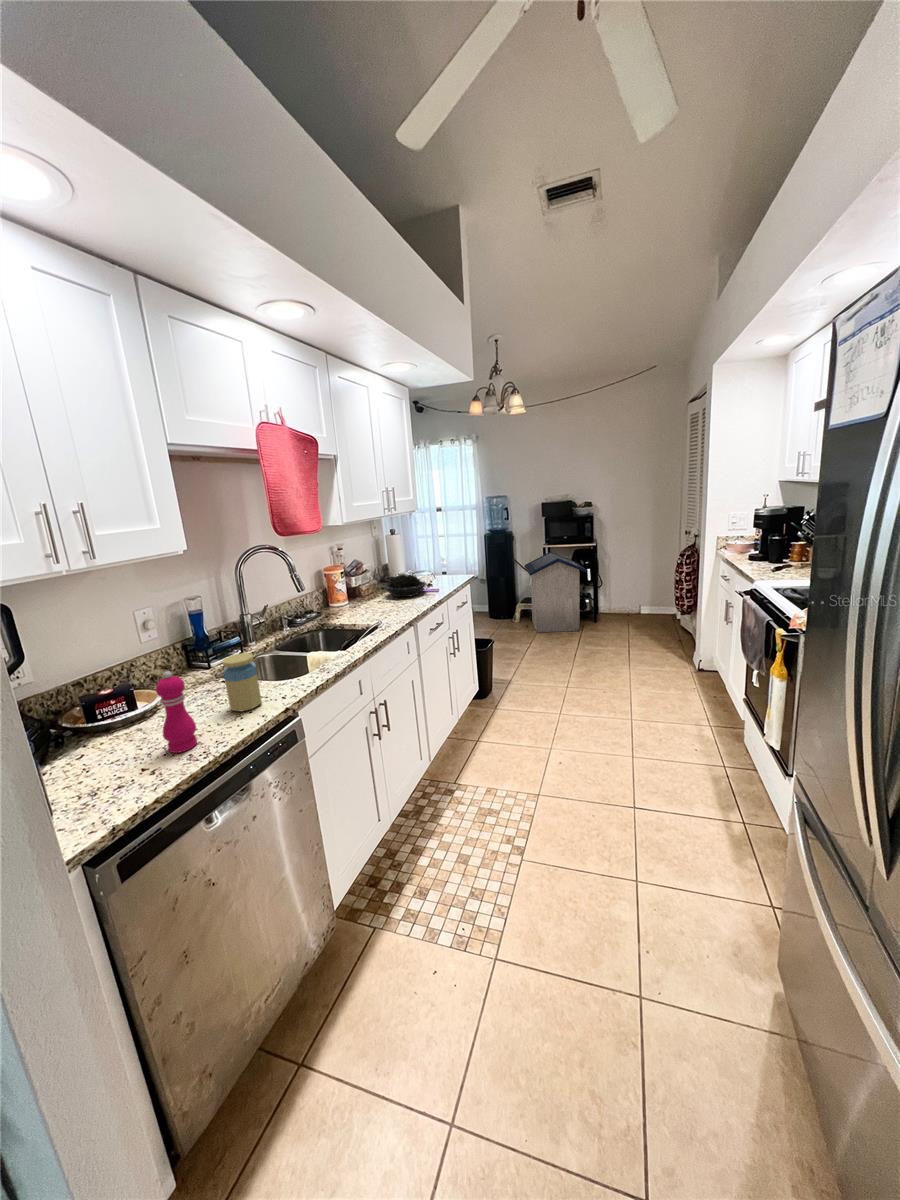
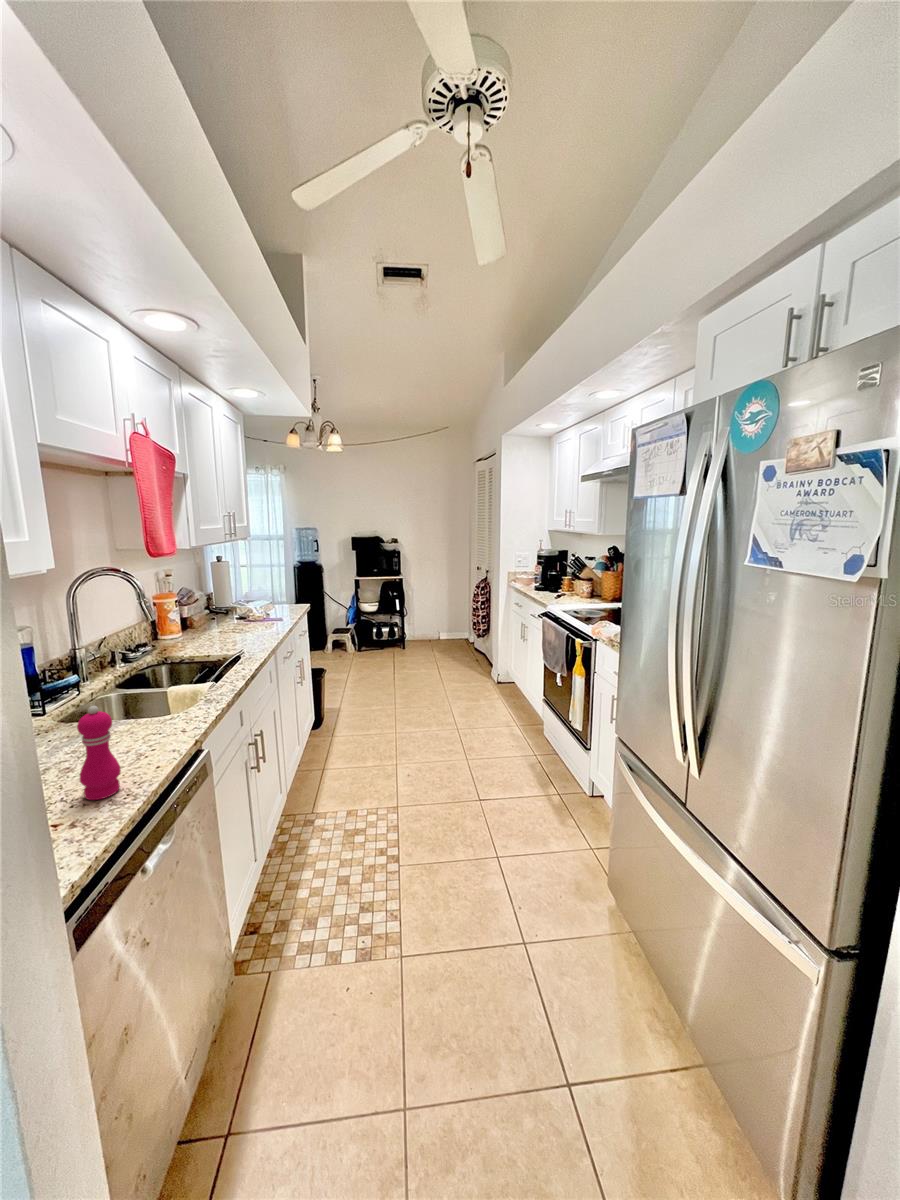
trash can: present [525,552,587,633] -> none [337,583,400,662]
succulent plant: present [384,574,426,597] -> none [222,601,271,627]
jar: present [222,653,262,712] -> none [123,685,169,751]

